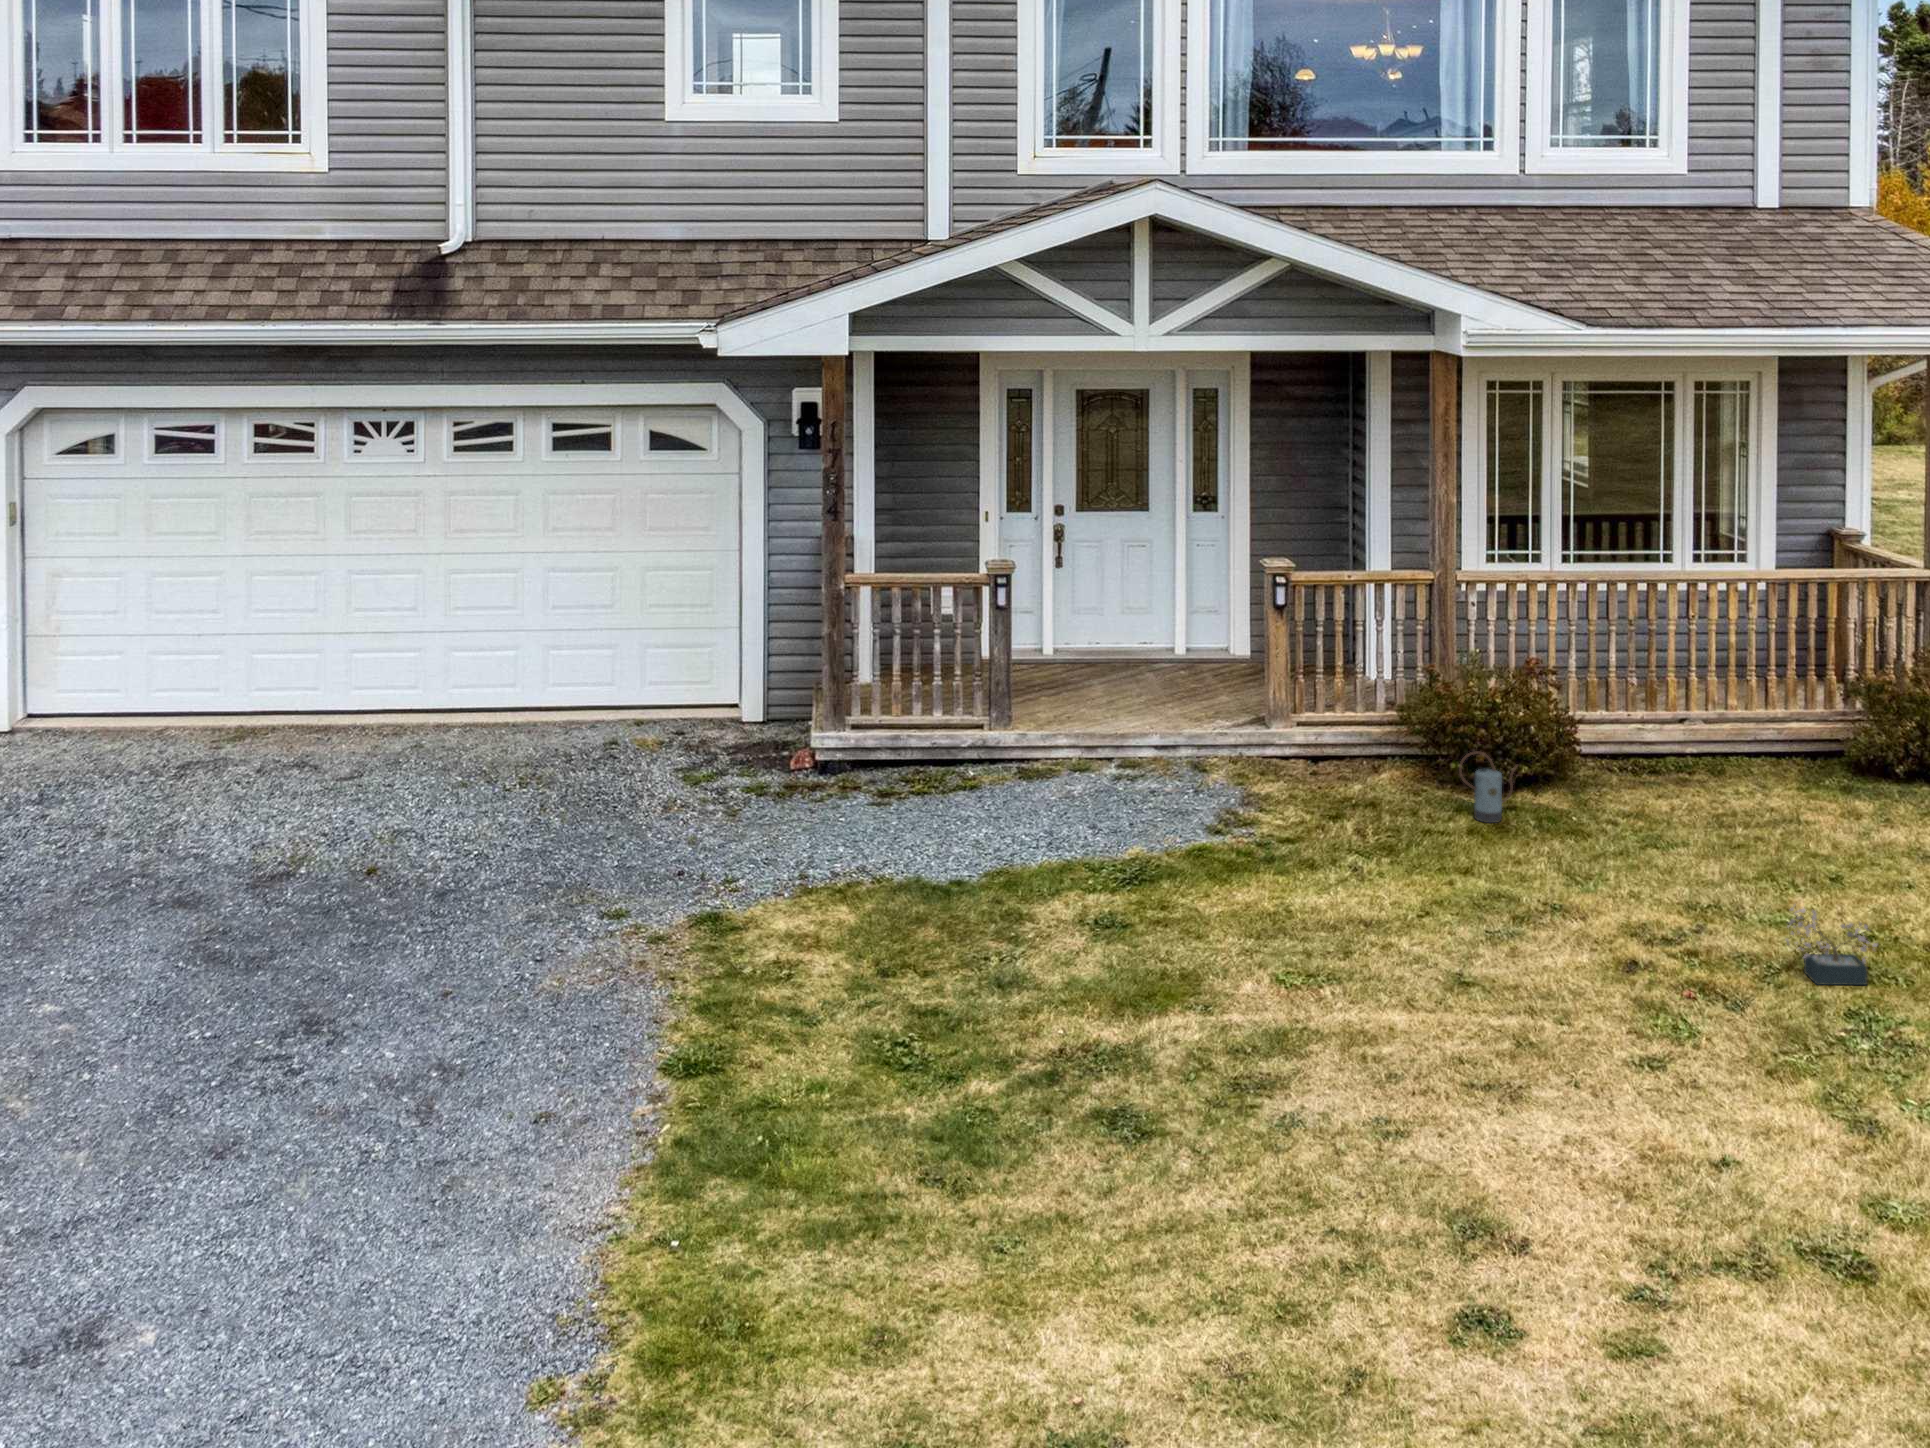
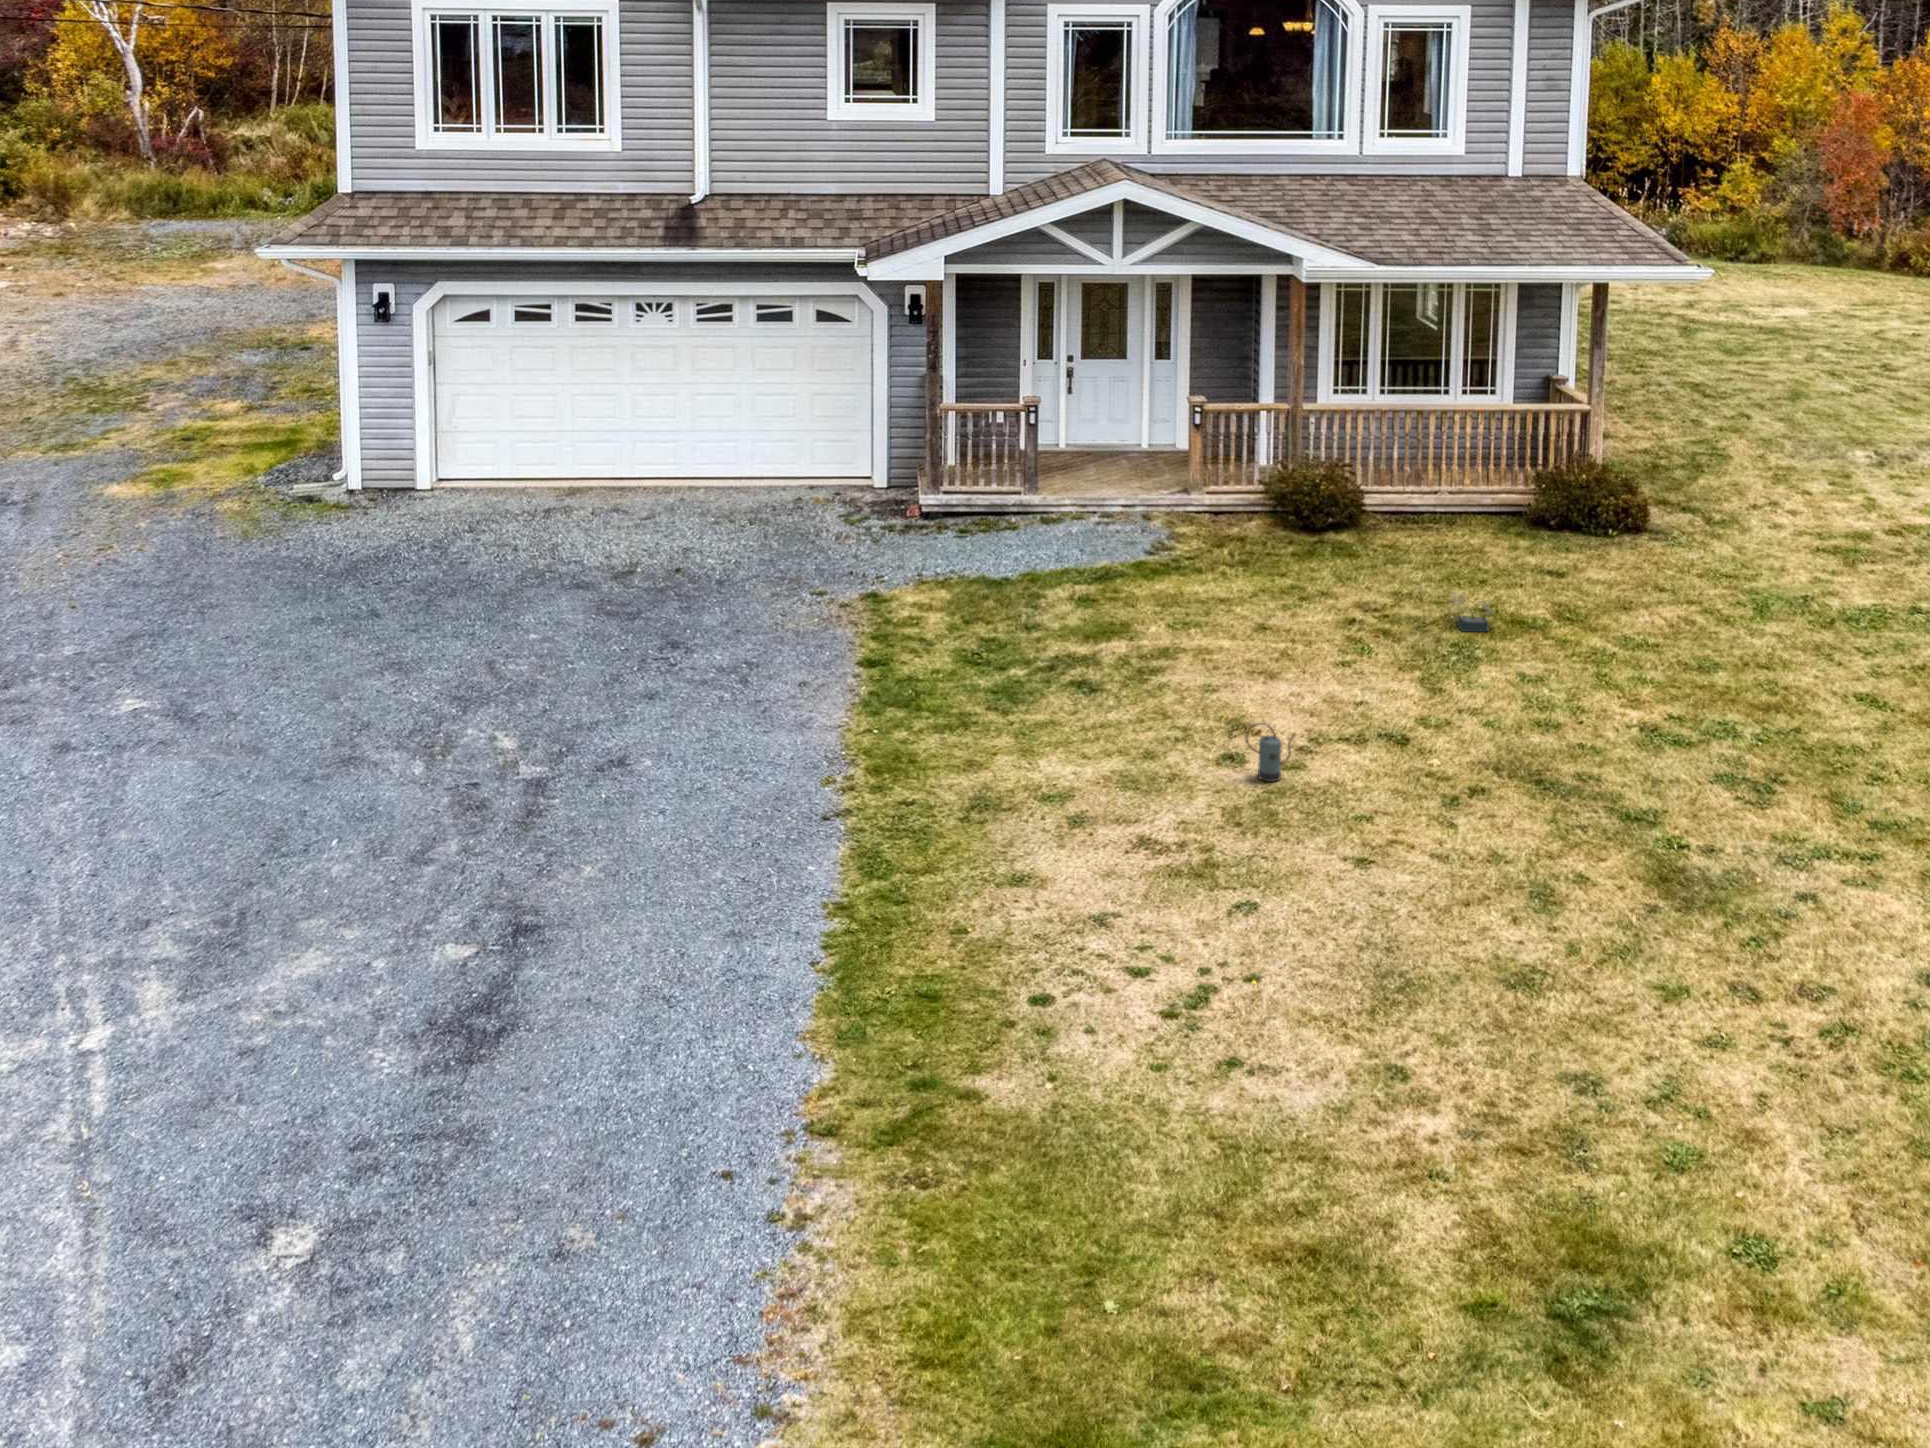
watering can: present [1459,751,1518,823] -> present [1246,723,1295,782]

